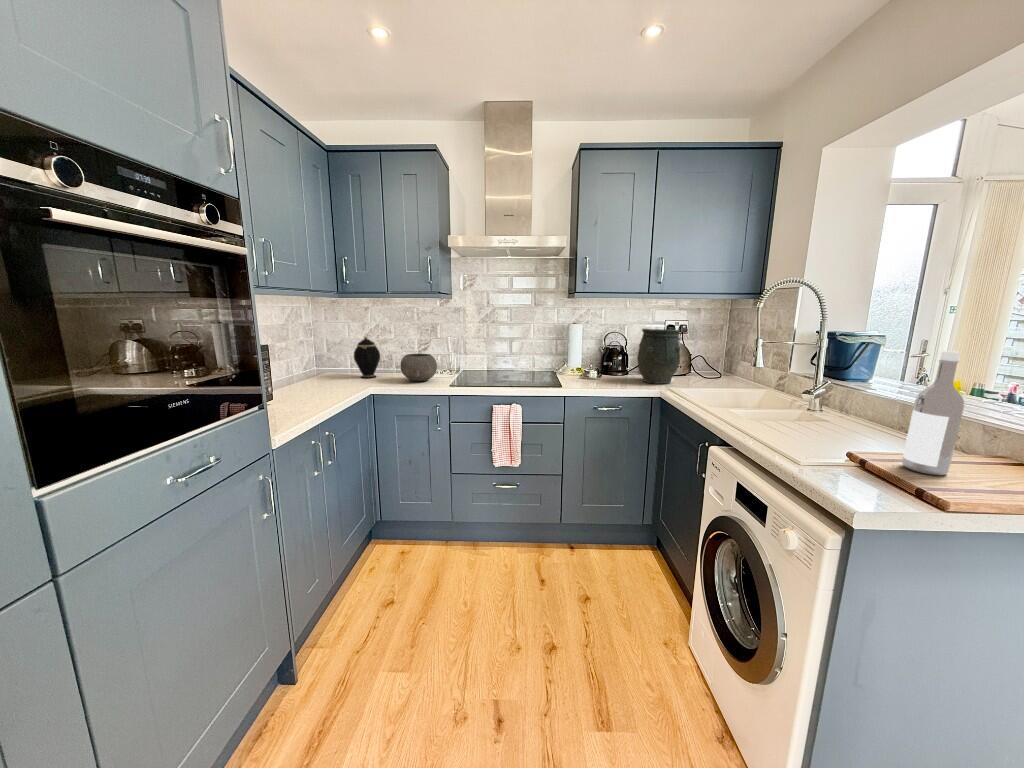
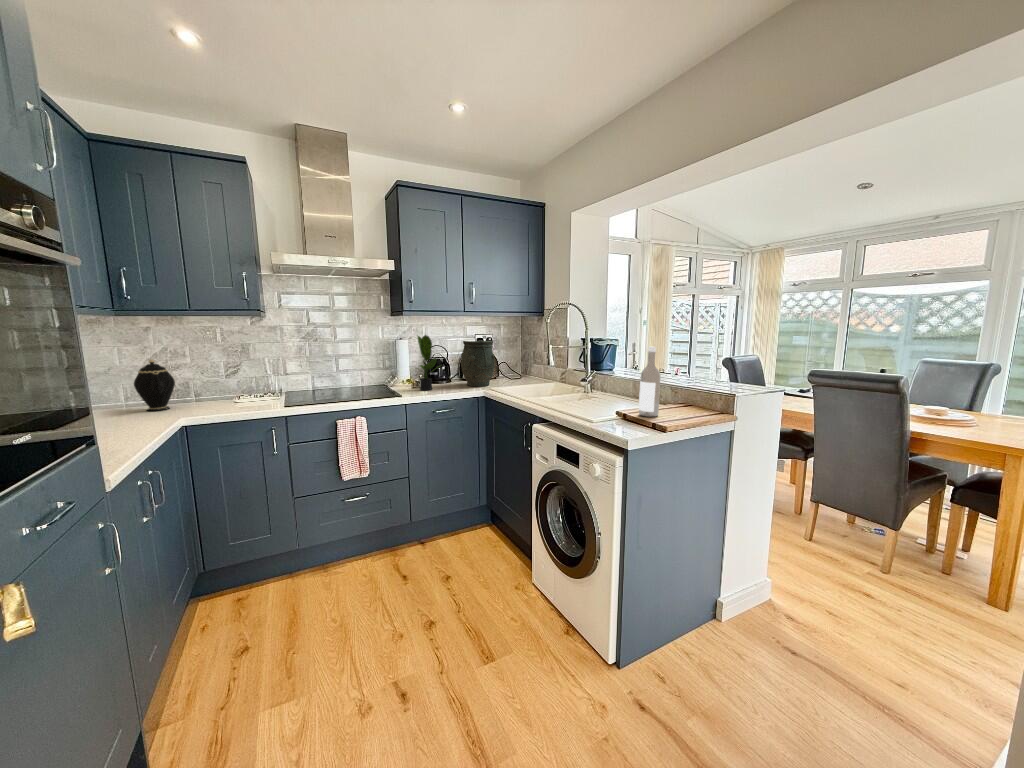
potted plant: none [578,320,613,383] -> present [418,335,438,390]
bowl: present [401,354,437,381] -> none [212,376,260,407]

